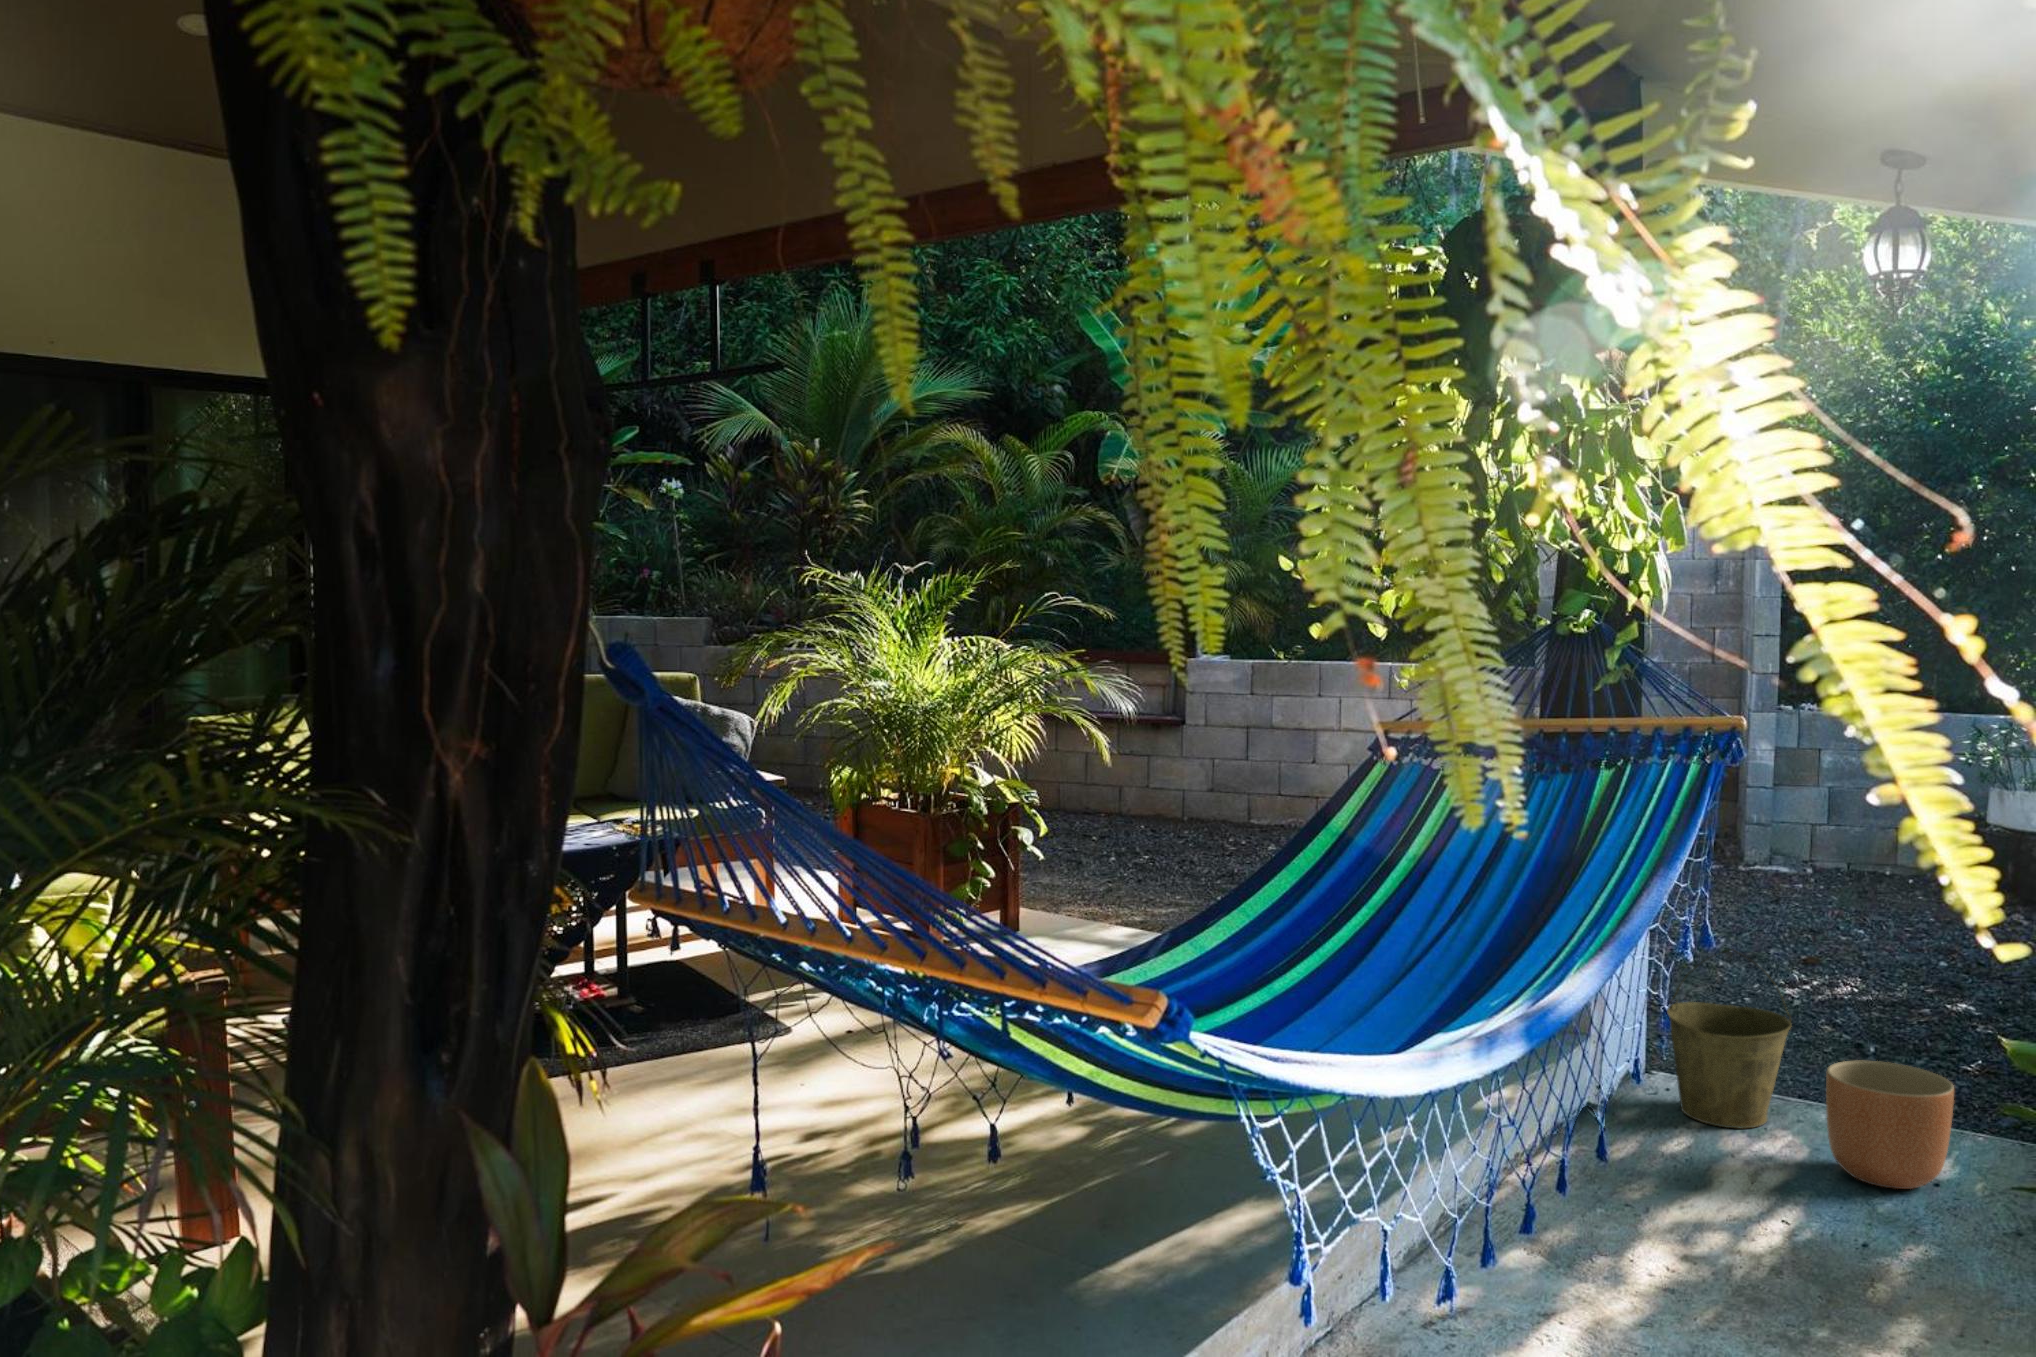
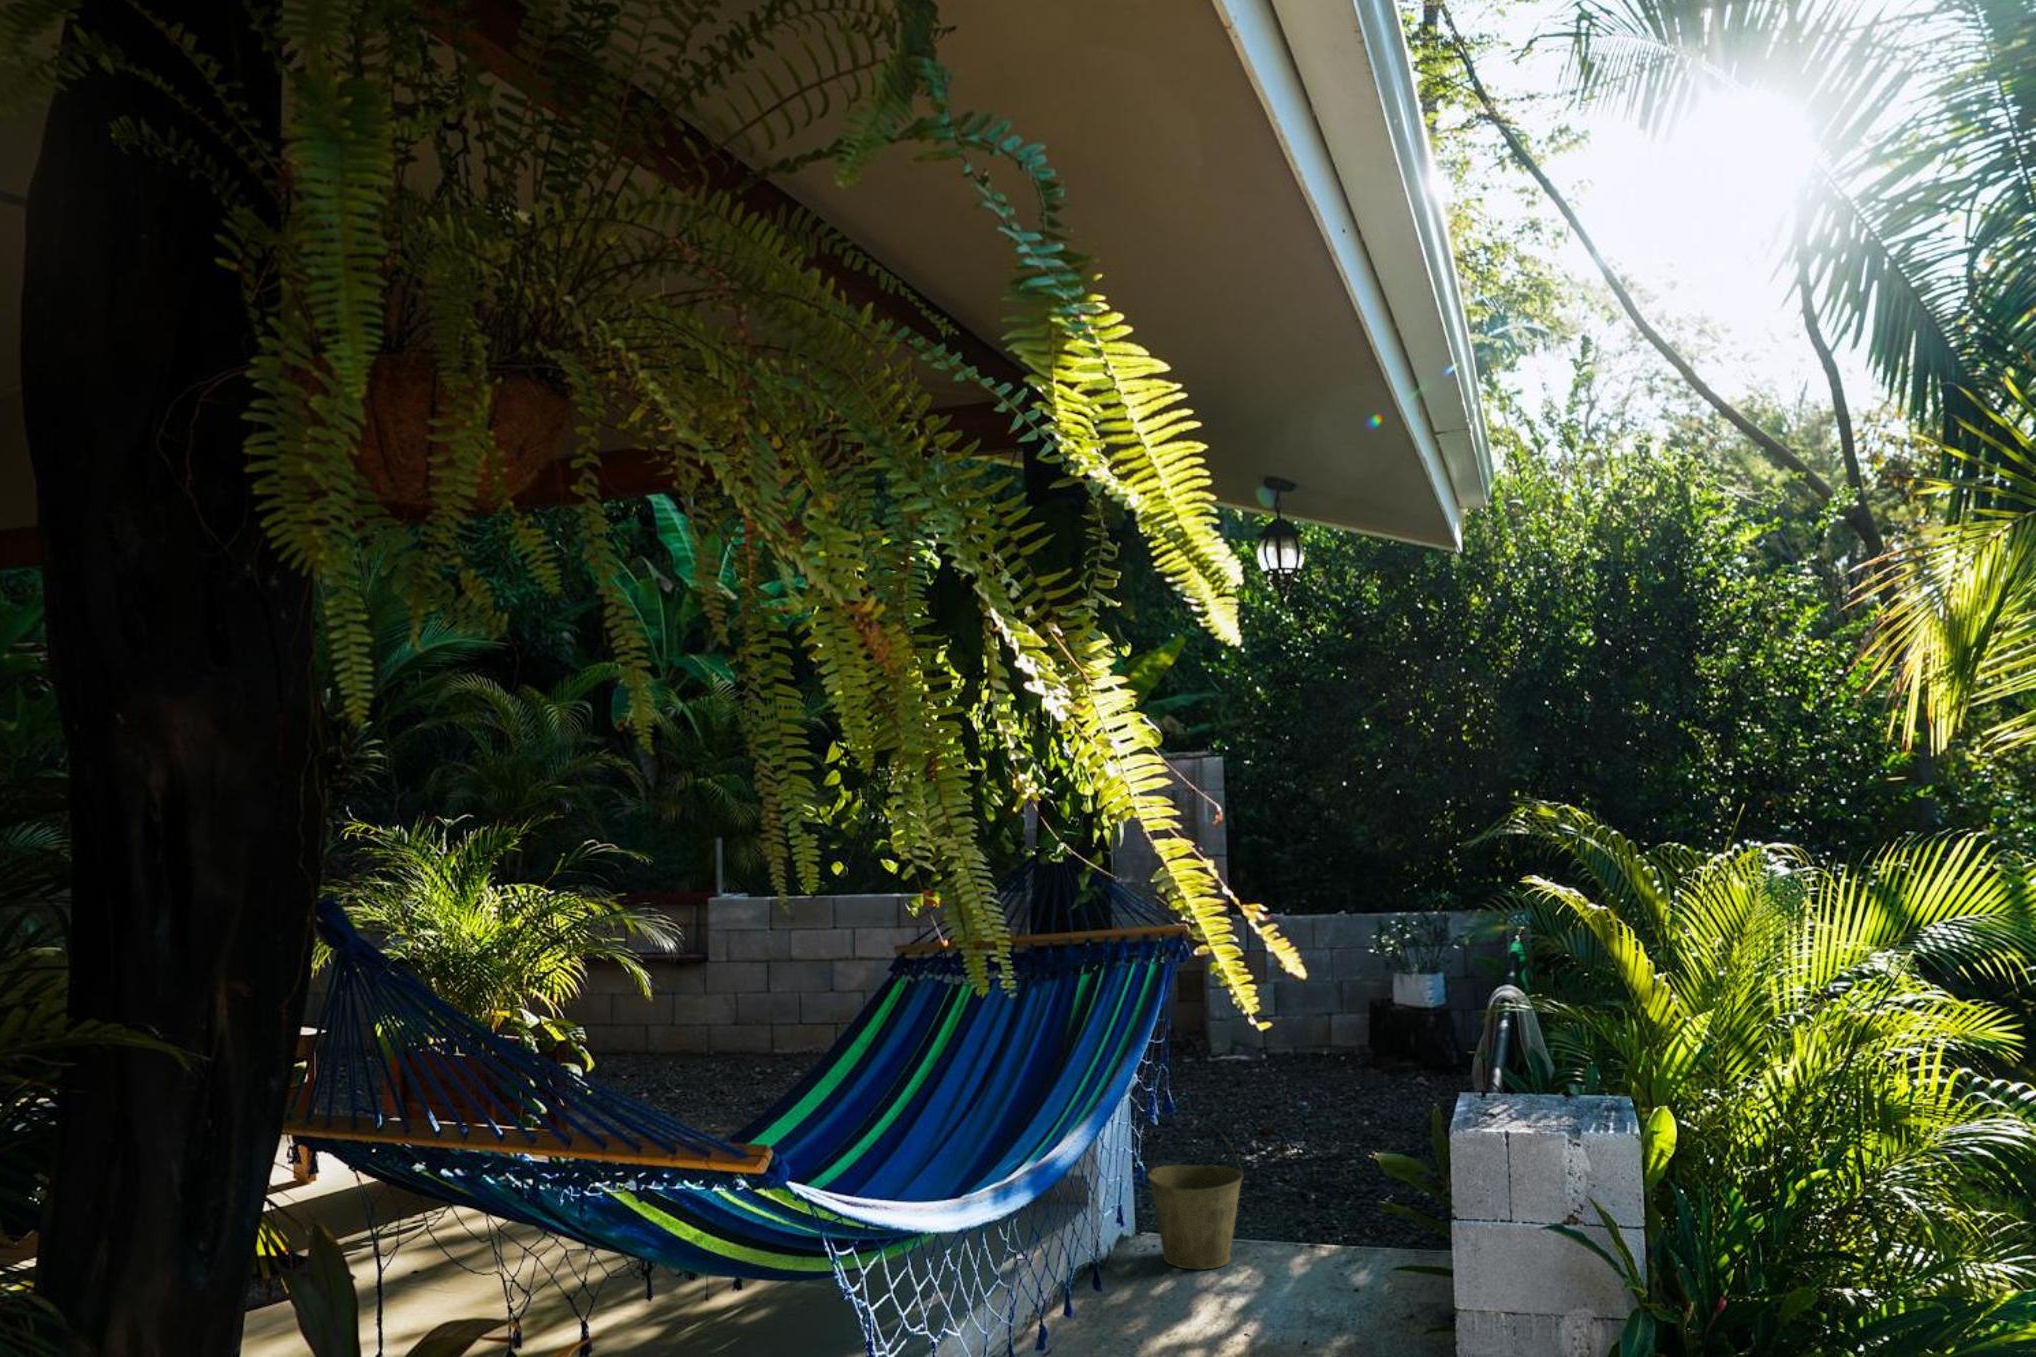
planter: present [1826,1060,1954,1189] -> none [1270,1197,1361,1300]

